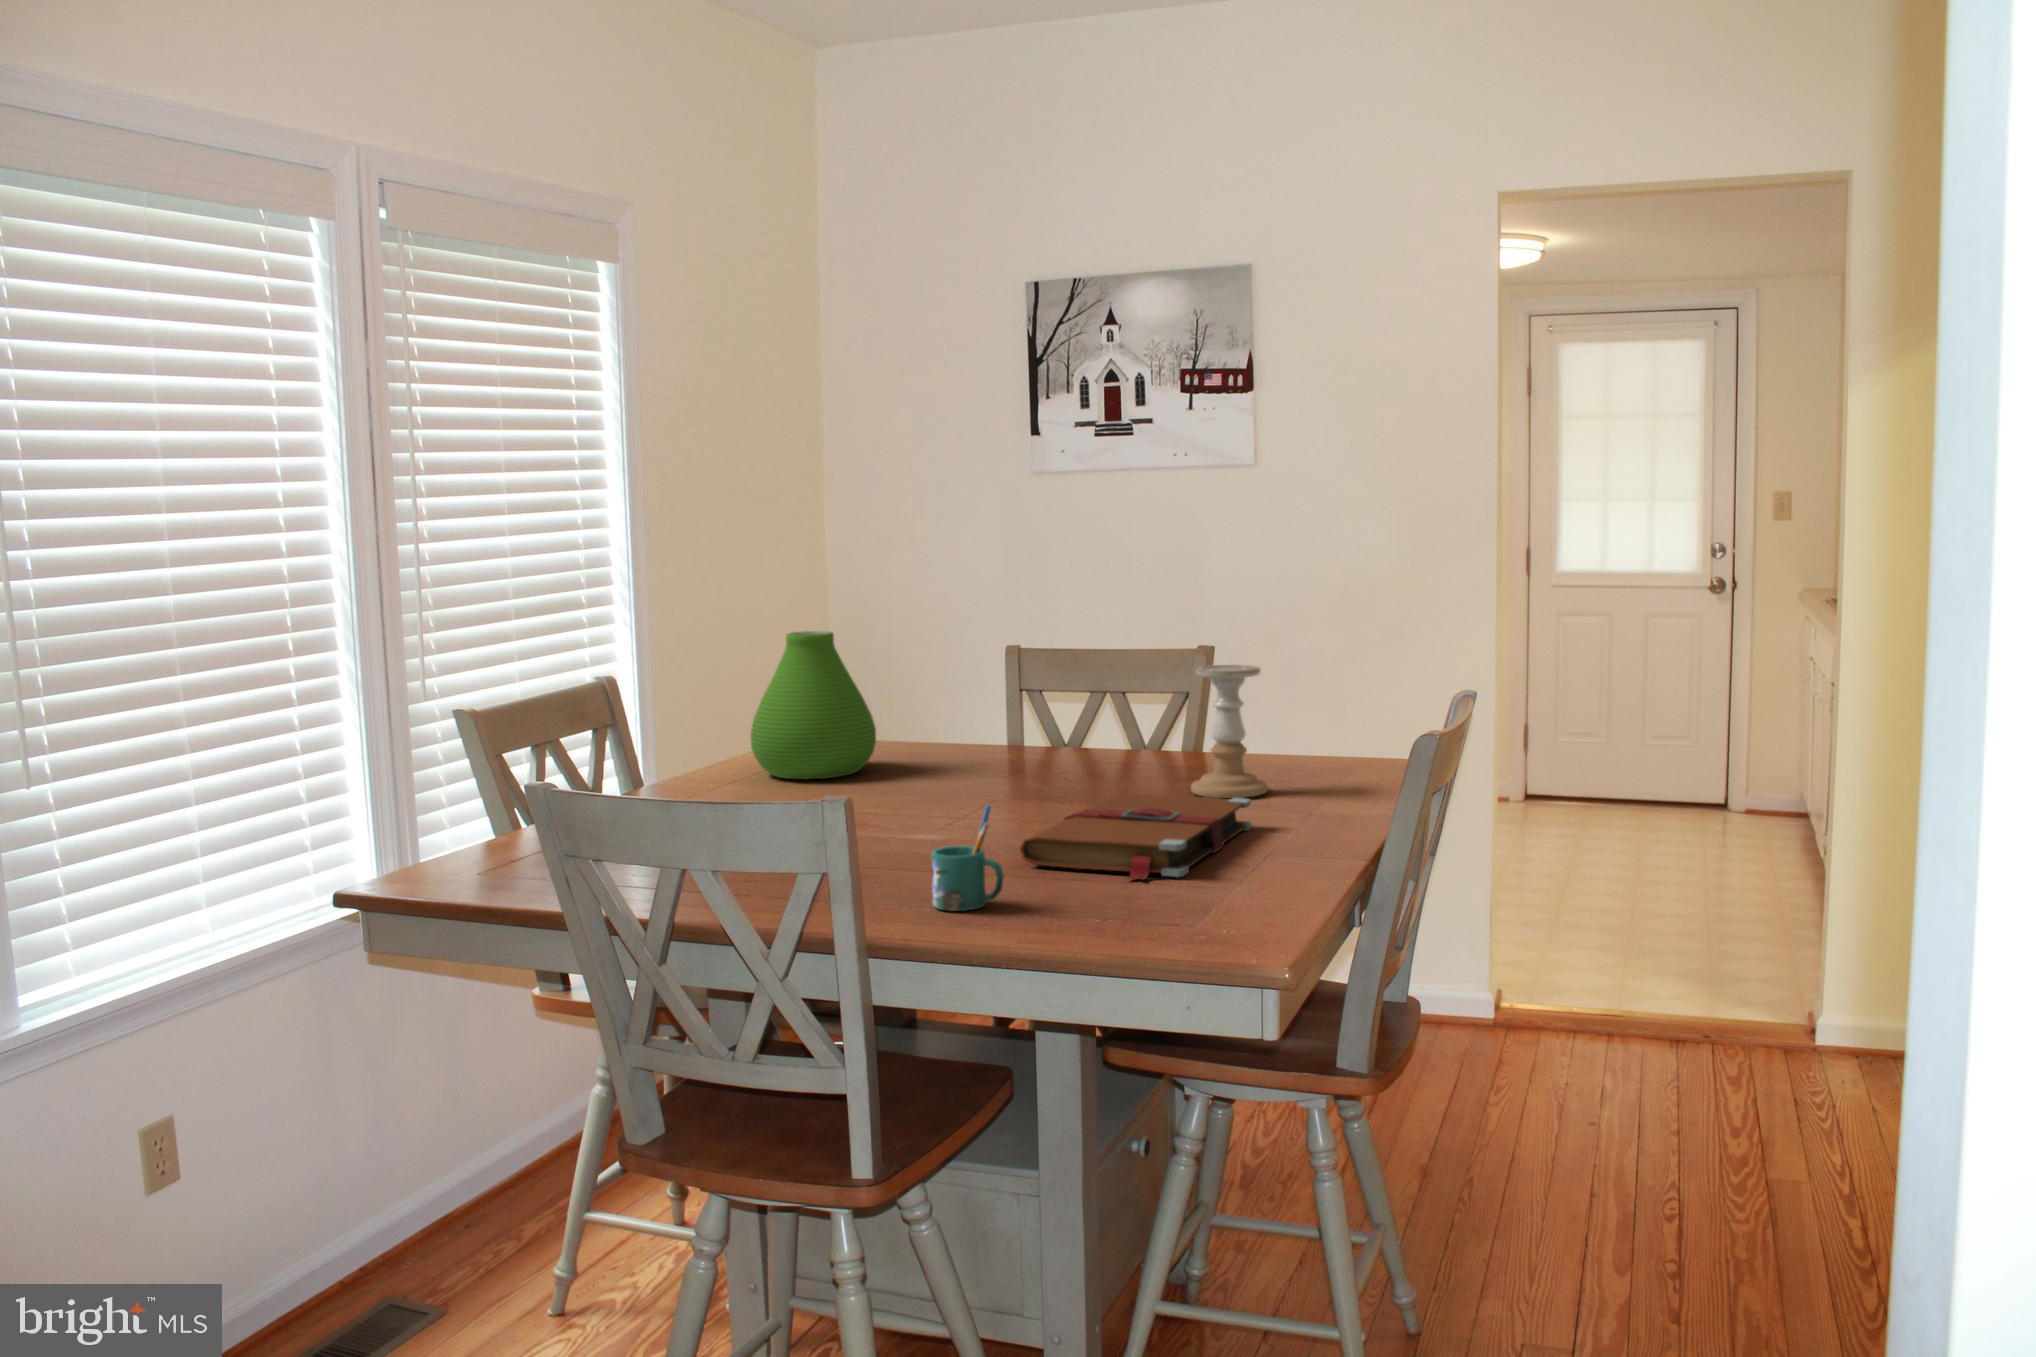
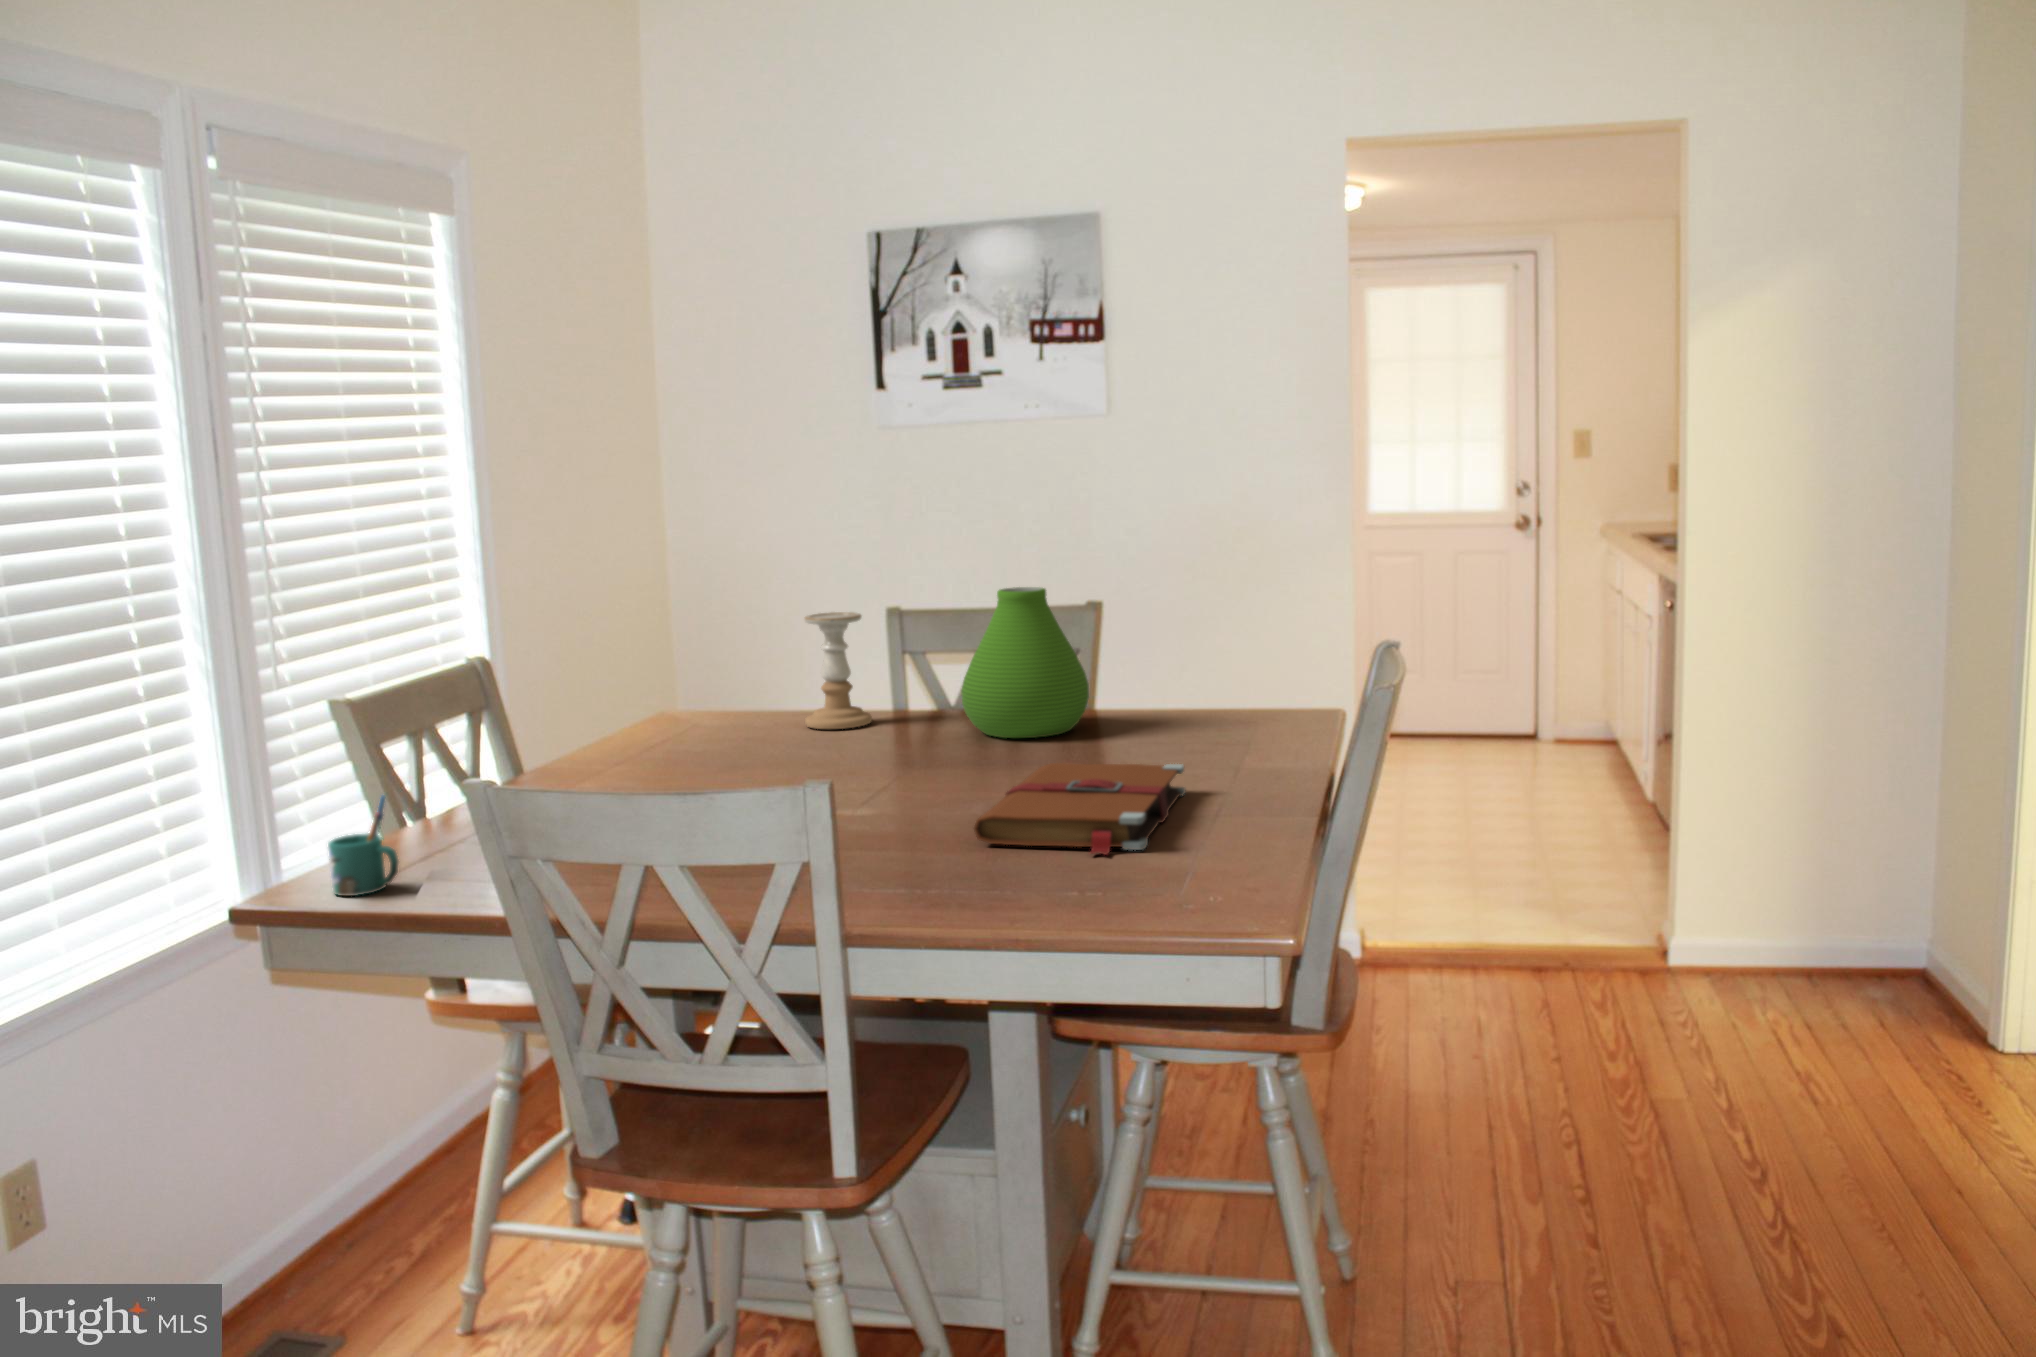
vase: present [751,631,876,779] -> present [962,587,1089,738]
candle holder: present [1191,665,1267,798] -> present [805,612,872,729]
mug: present [931,805,1004,911] -> present [328,796,398,896]

